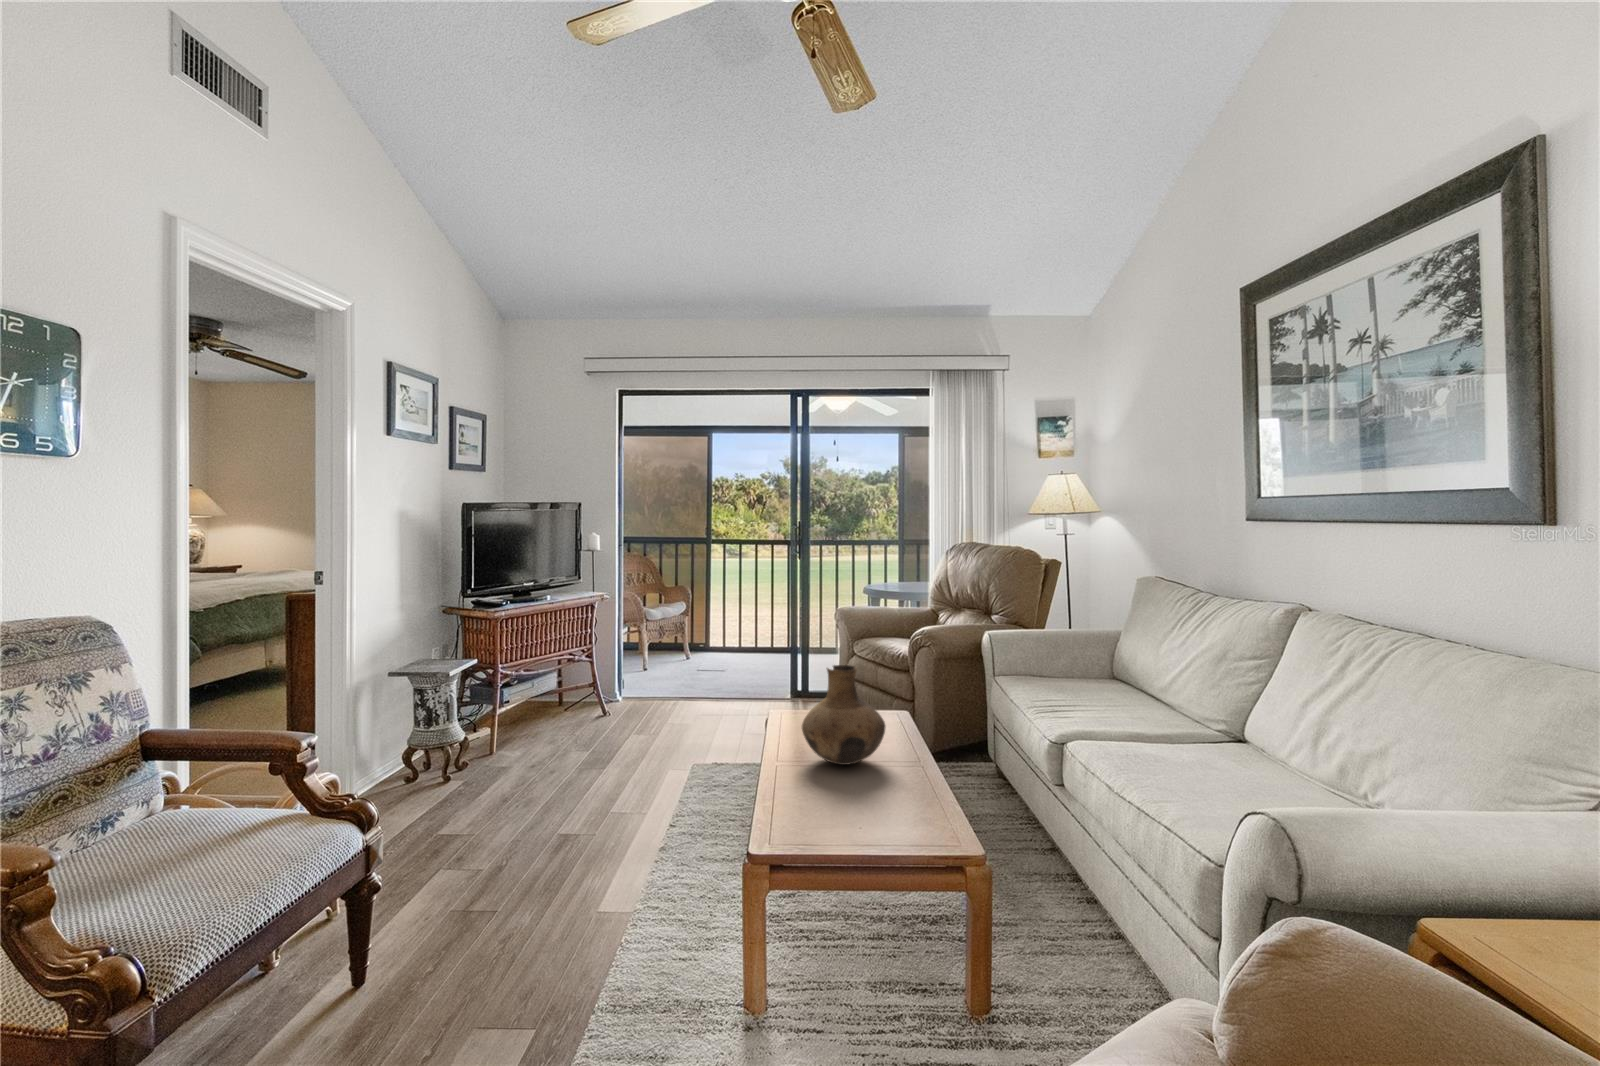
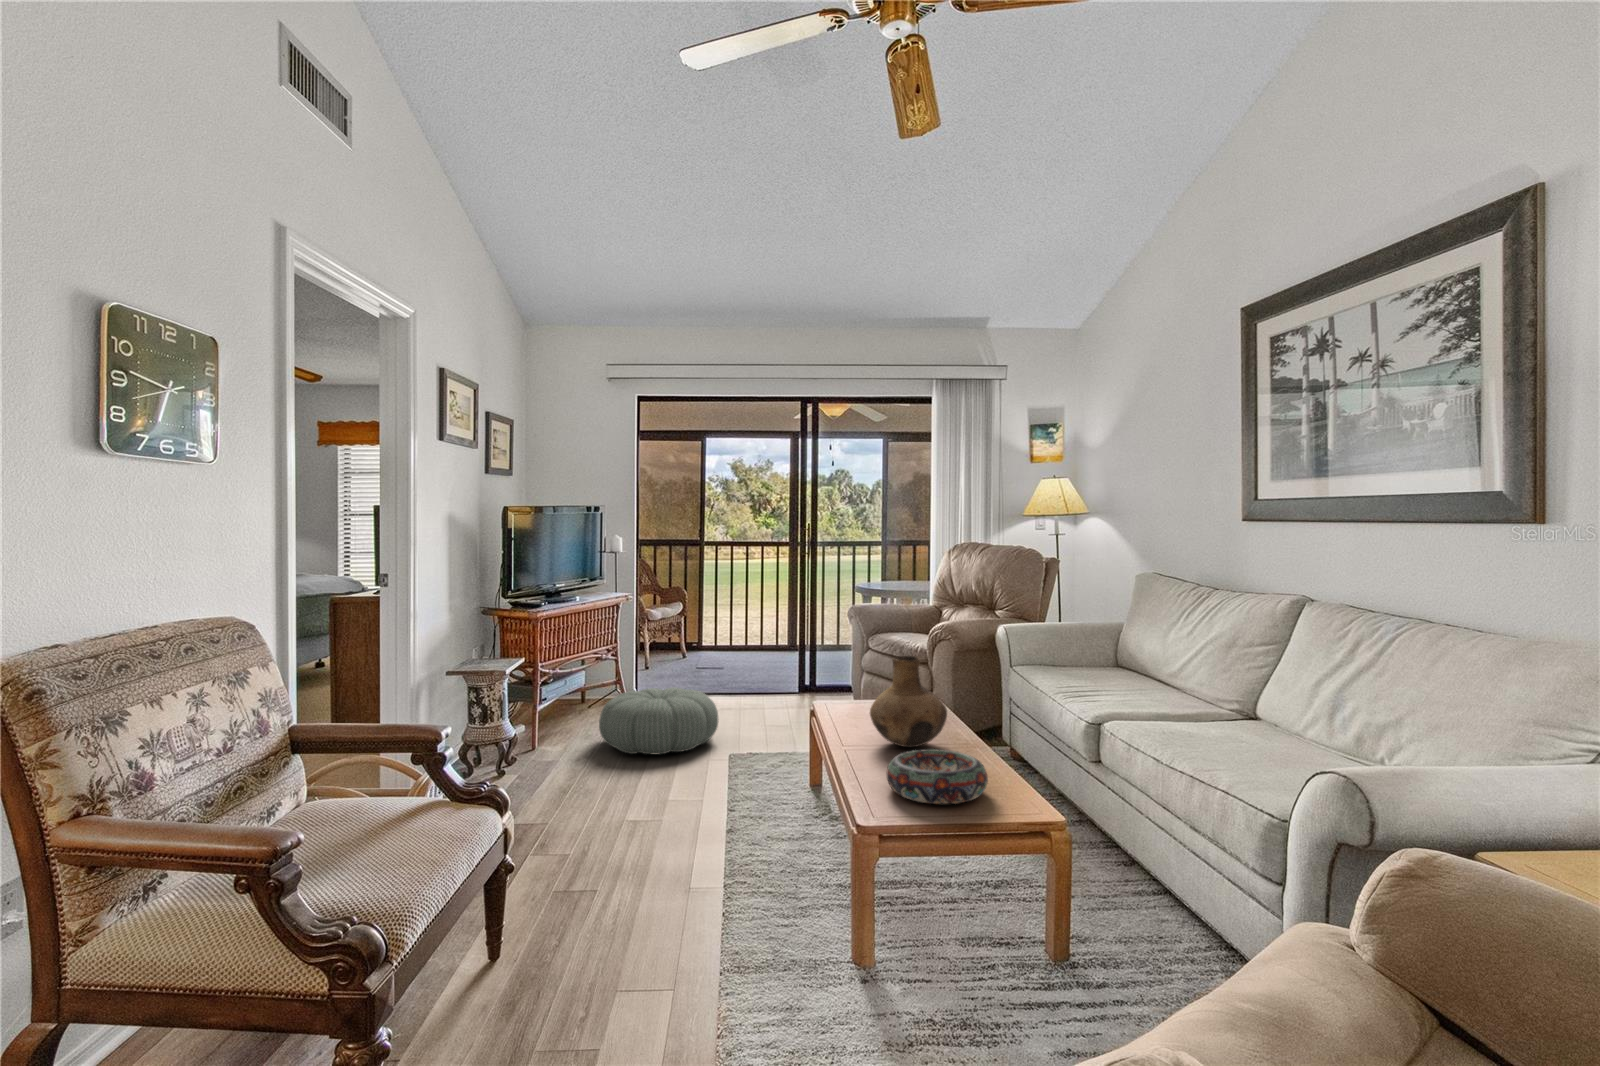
pouf: none [556,692,681,762] -> present [599,687,718,754]
decorative bowl: none [796,769,906,832] -> present [887,749,988,804]

